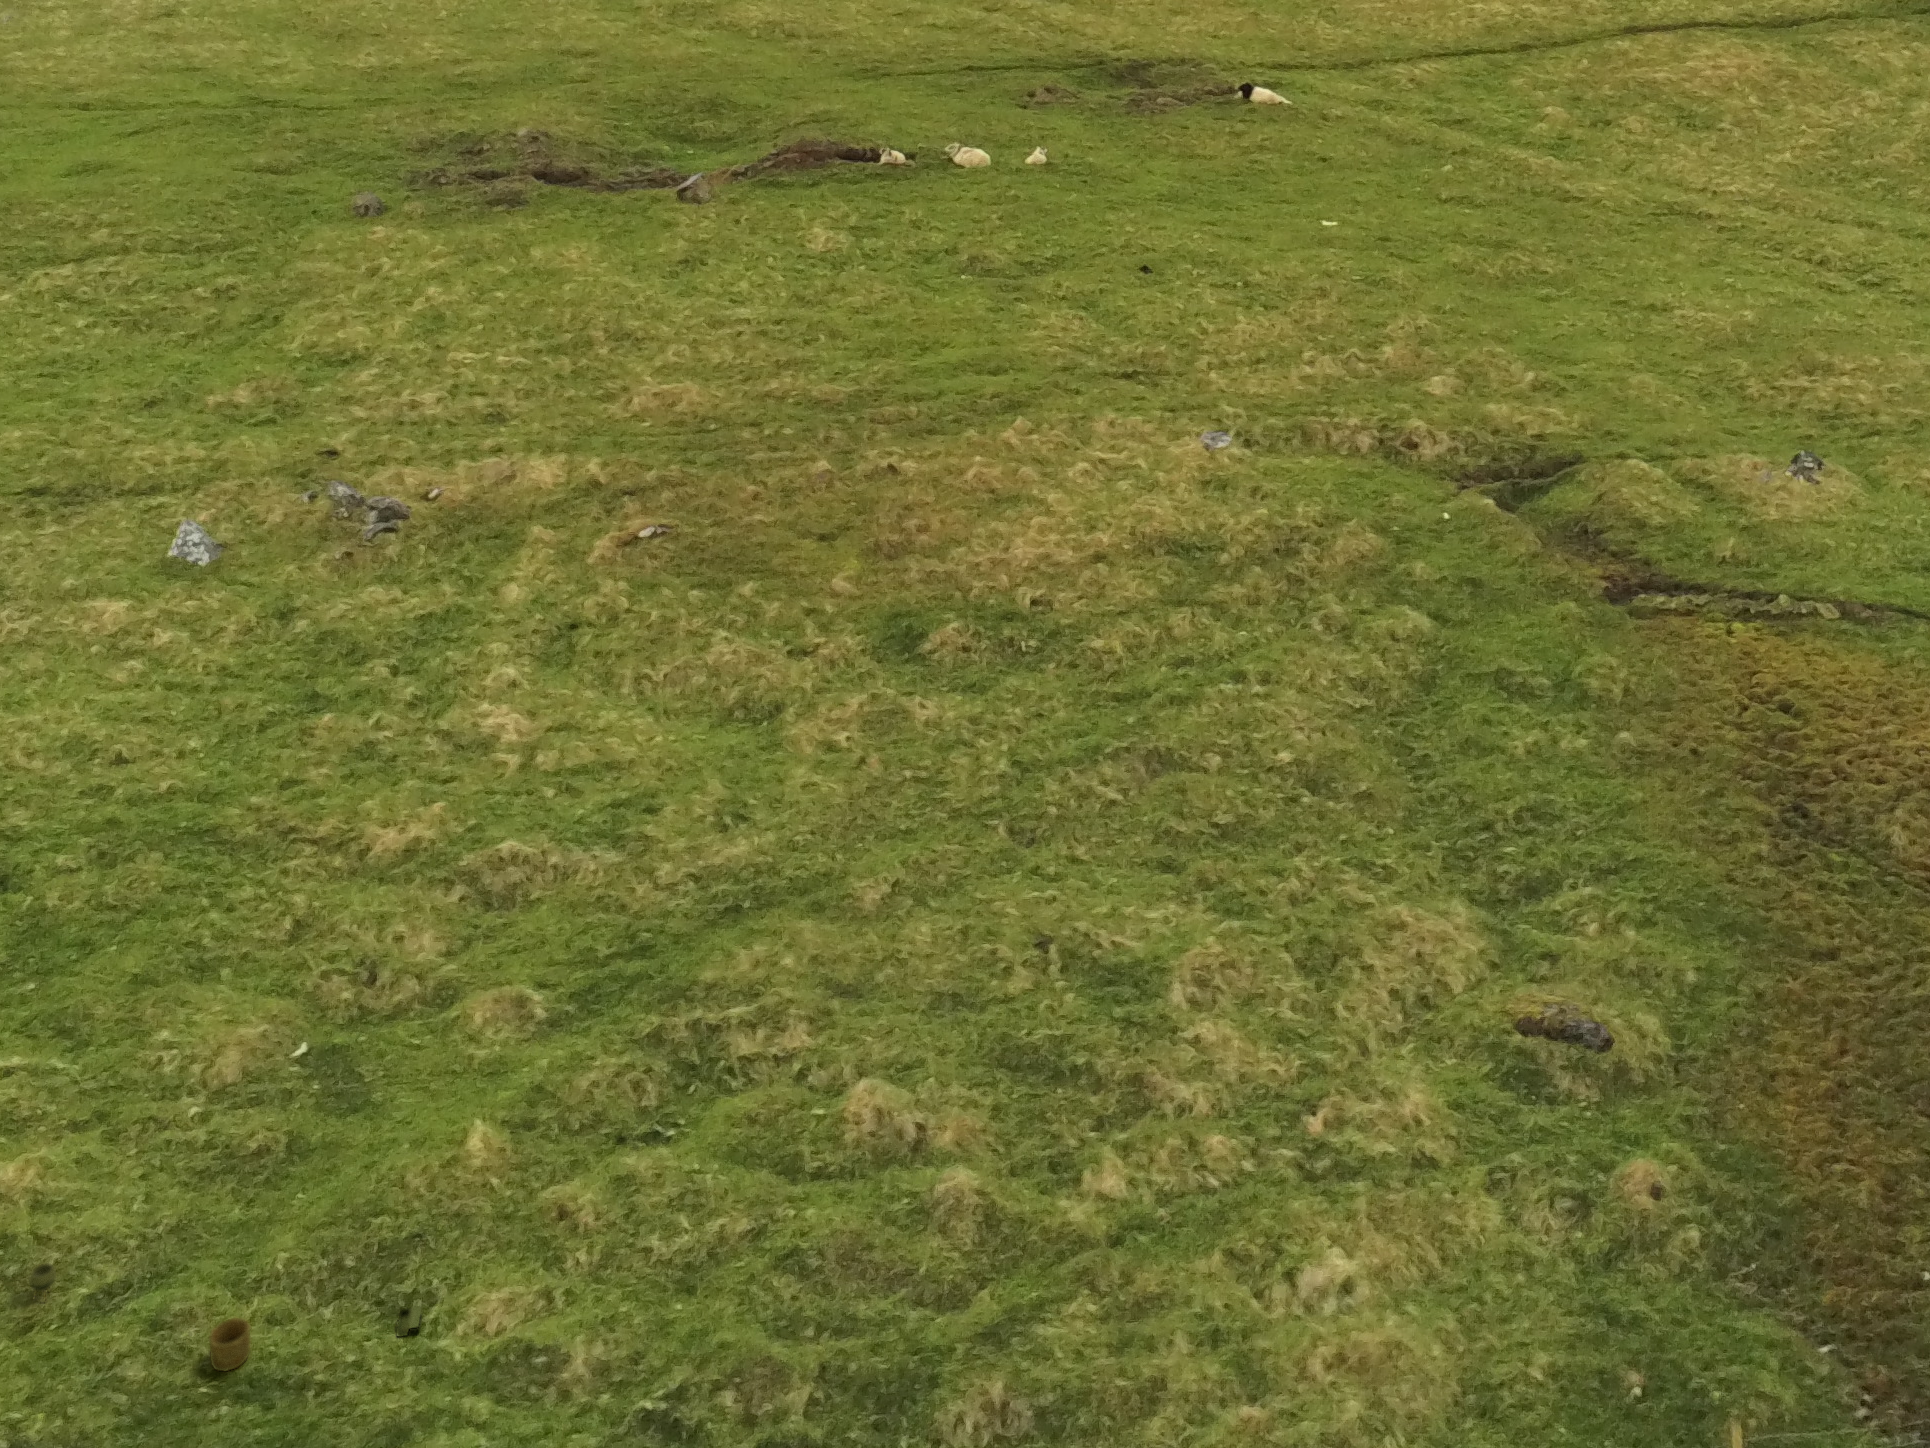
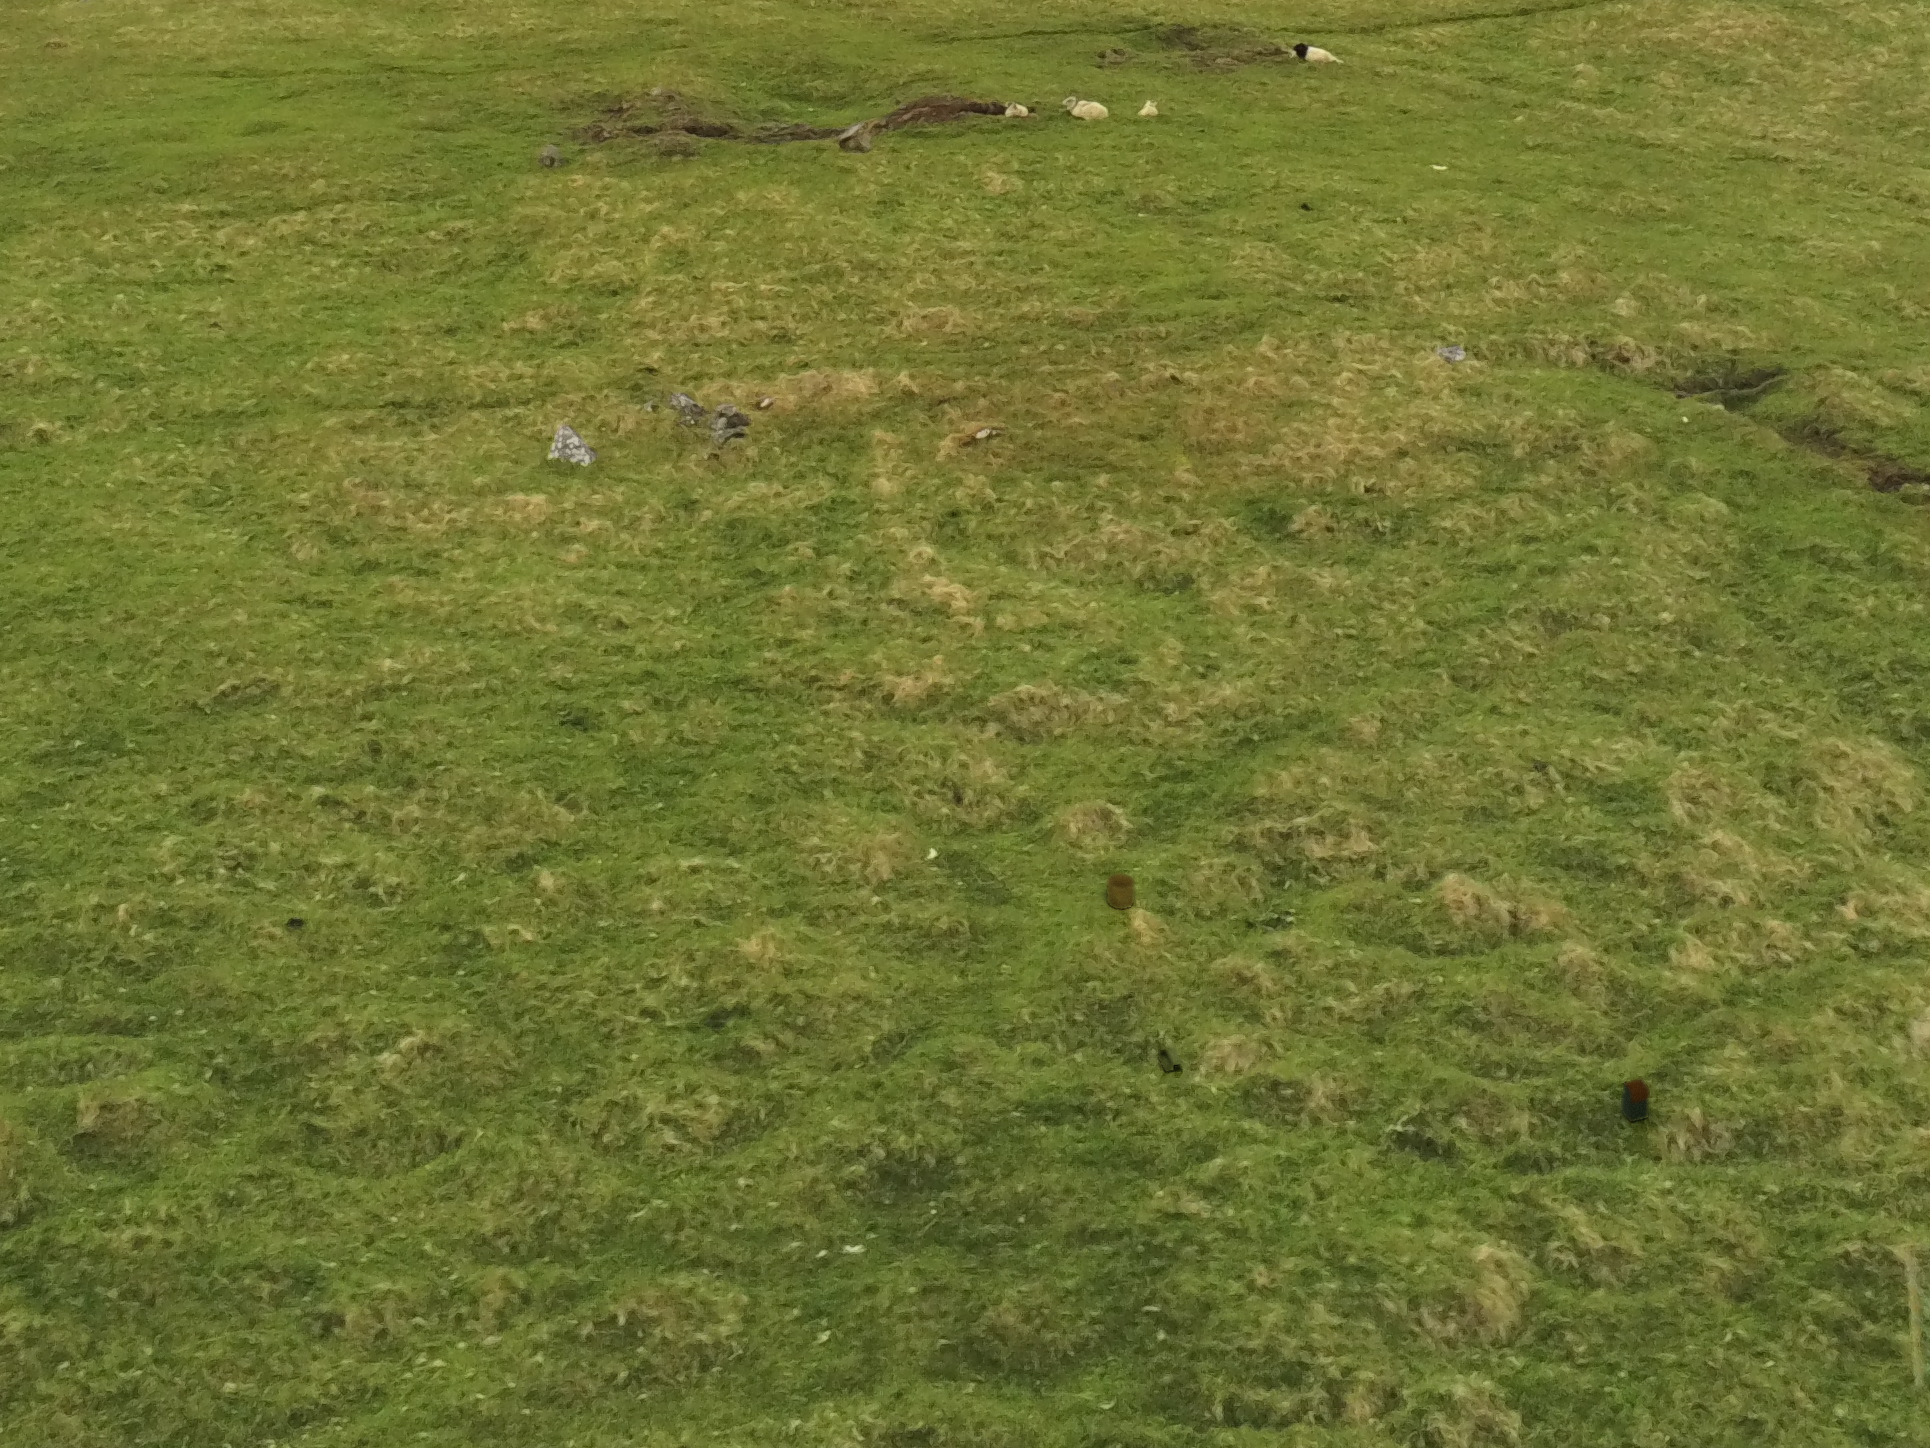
planter: present [29,1263,56,1298] -> none [836,1012,856,1045]
wooden bucket: present [209,1317,250,1371] -> present [1107,873,1135,909]
backpack: none [903,1348,932,1401] -> present [1621,1079,1650,1122]

